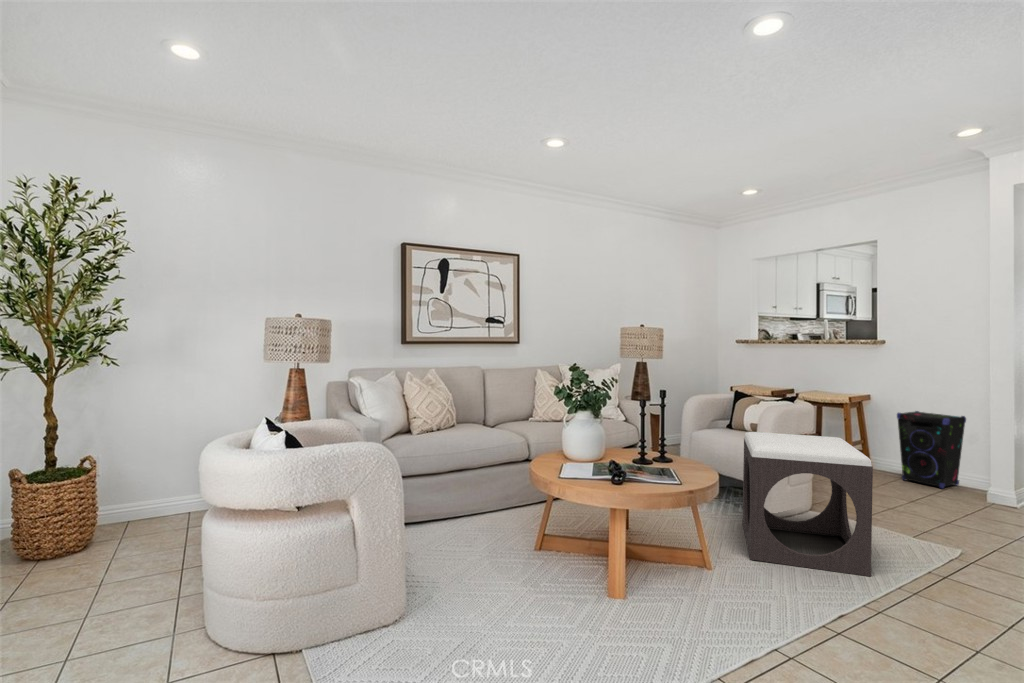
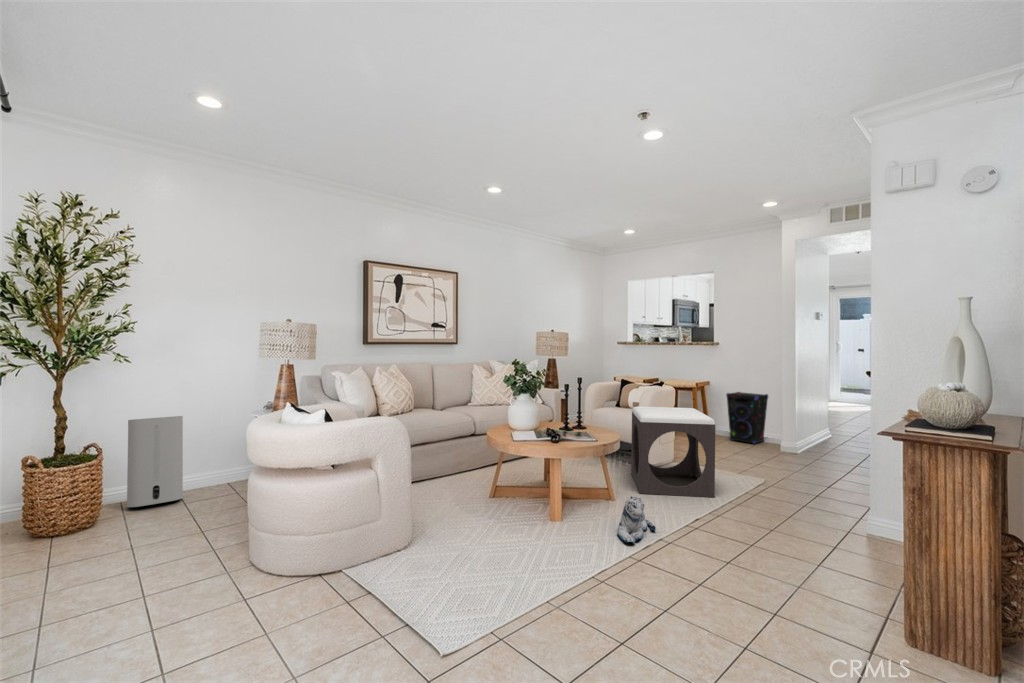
air purifier: none [126,426,188,529] -> present [127,416,183,507]
plush toy: none [703,574,766,650] -> present [618,496,655,543]

